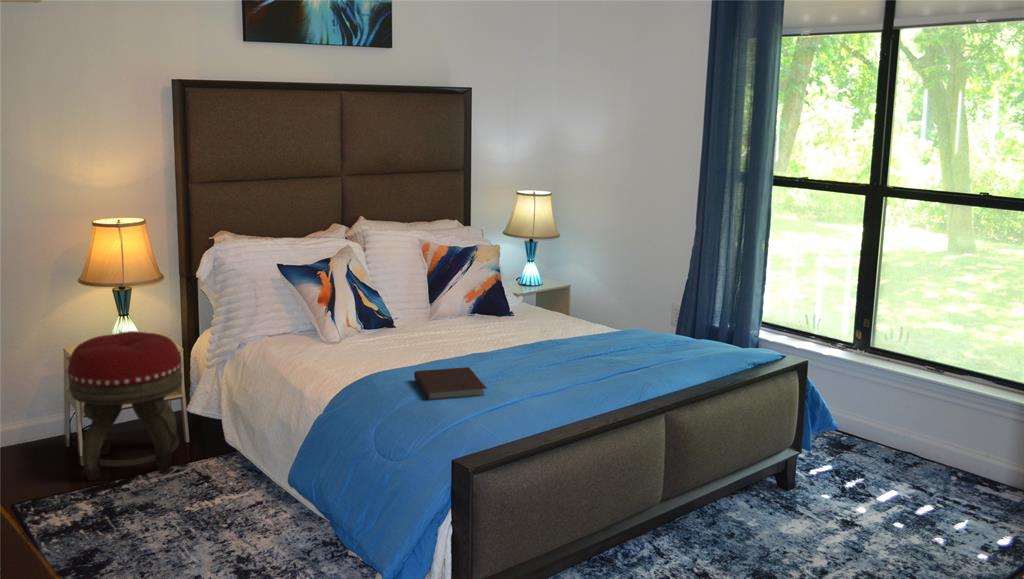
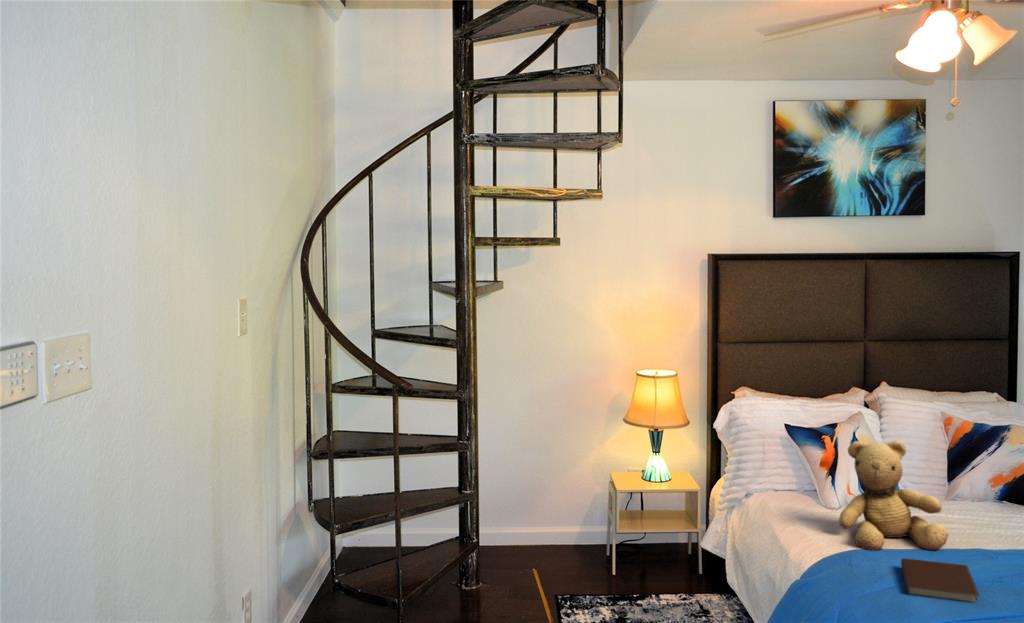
teddy bear: none [348,262,447,372] -> present [839,440,948,551]
footstool: present [68,331,182,481] -> none [607,468,695,598]

